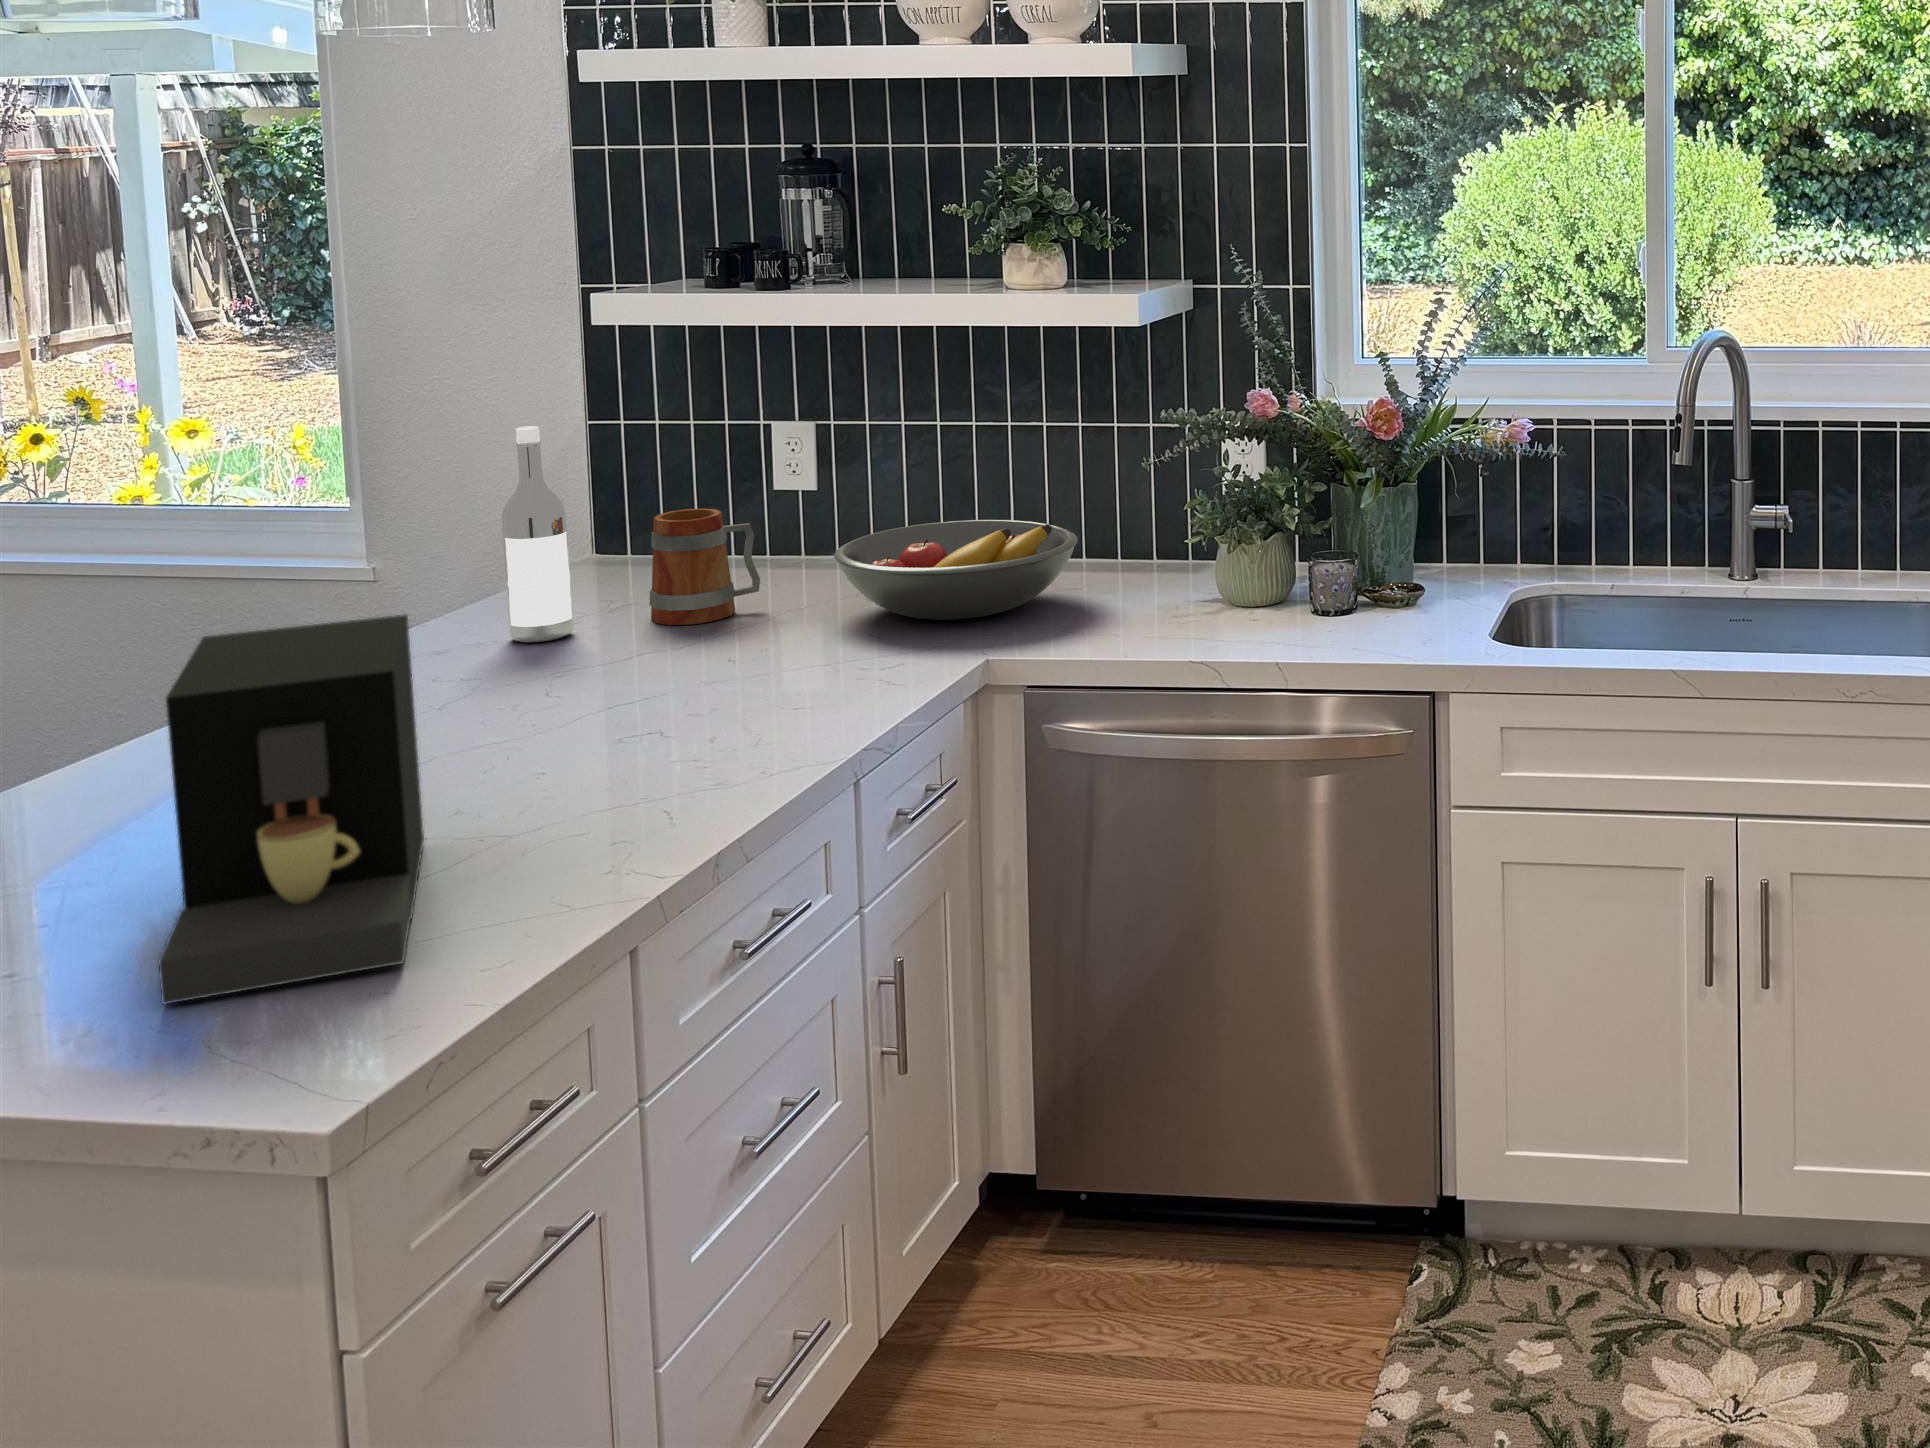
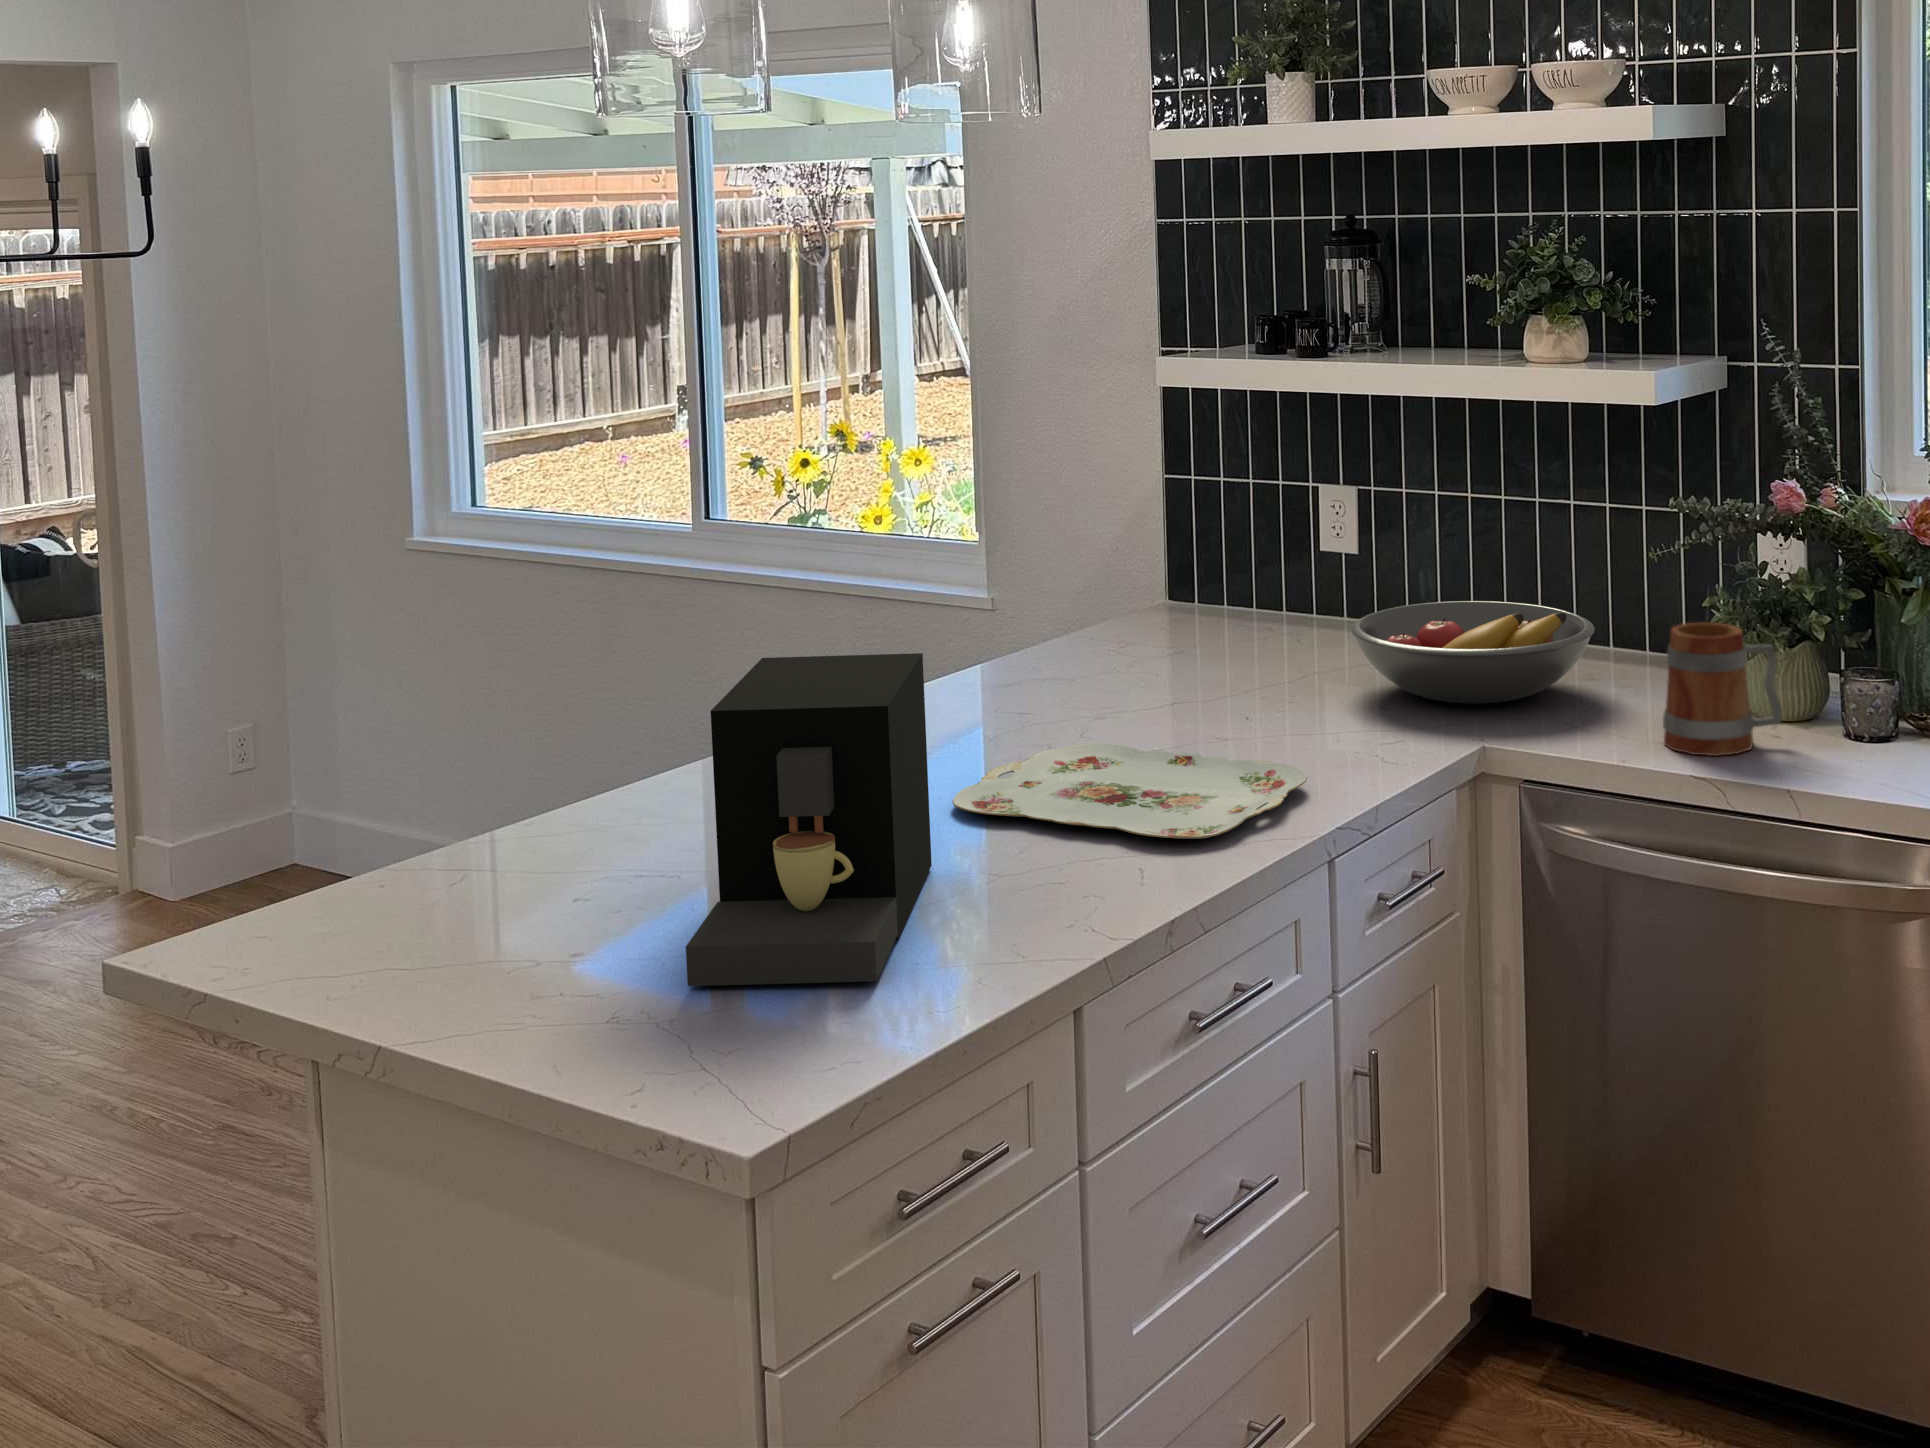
wine bottle: present [502,426,574,642] -> none [1058,482,1117,687]
mug: present [650,509,760,625] -> present [1663,623,1782,756]
serving tray: none [426,693,821,780] -> present [952,743,1307,839]

